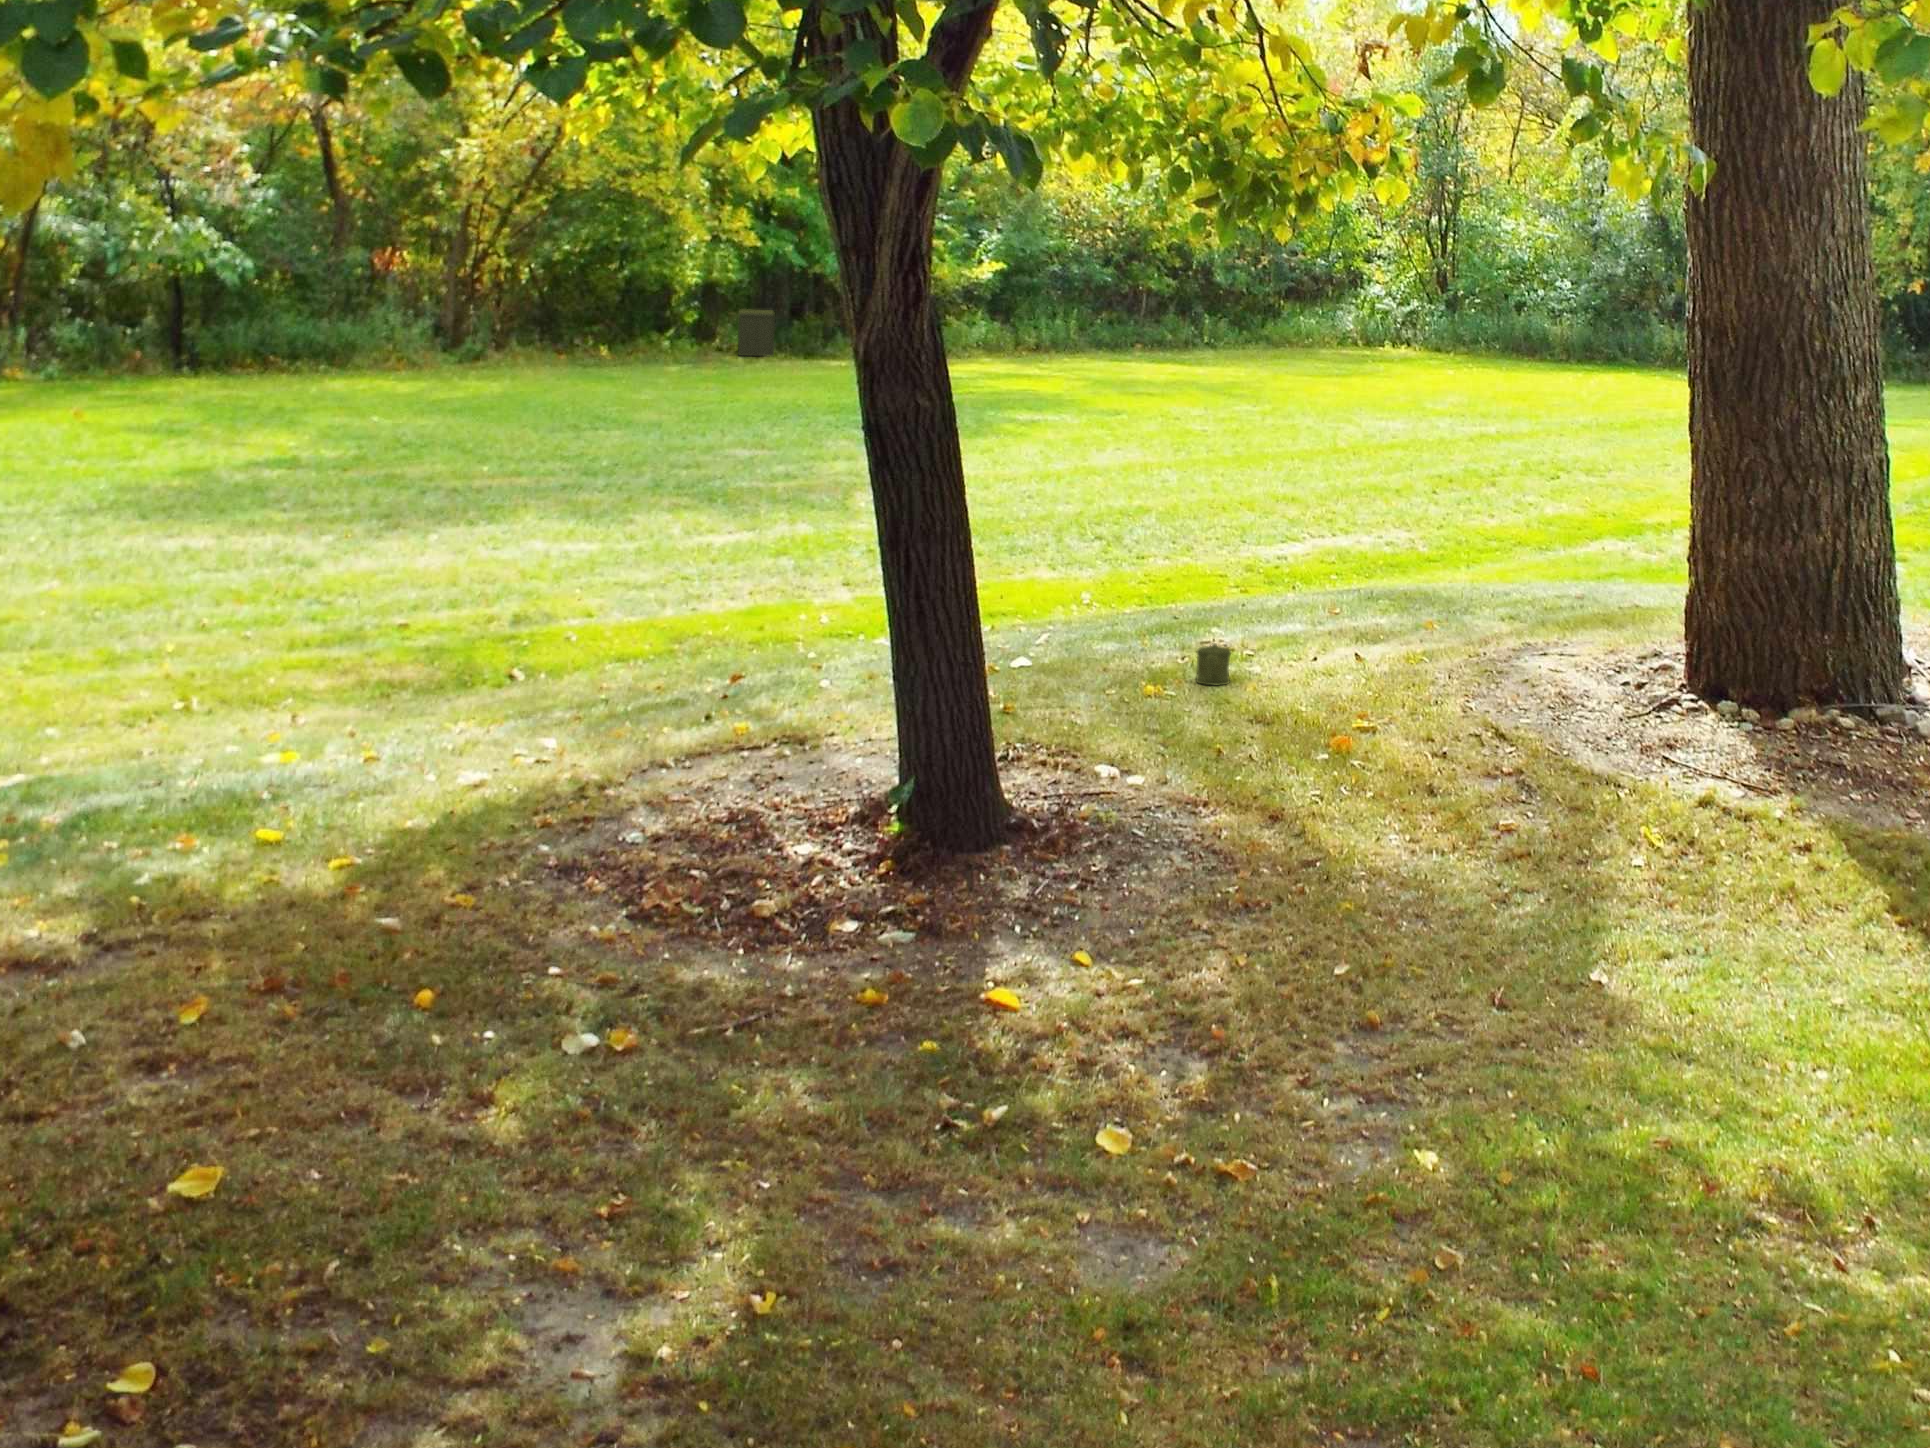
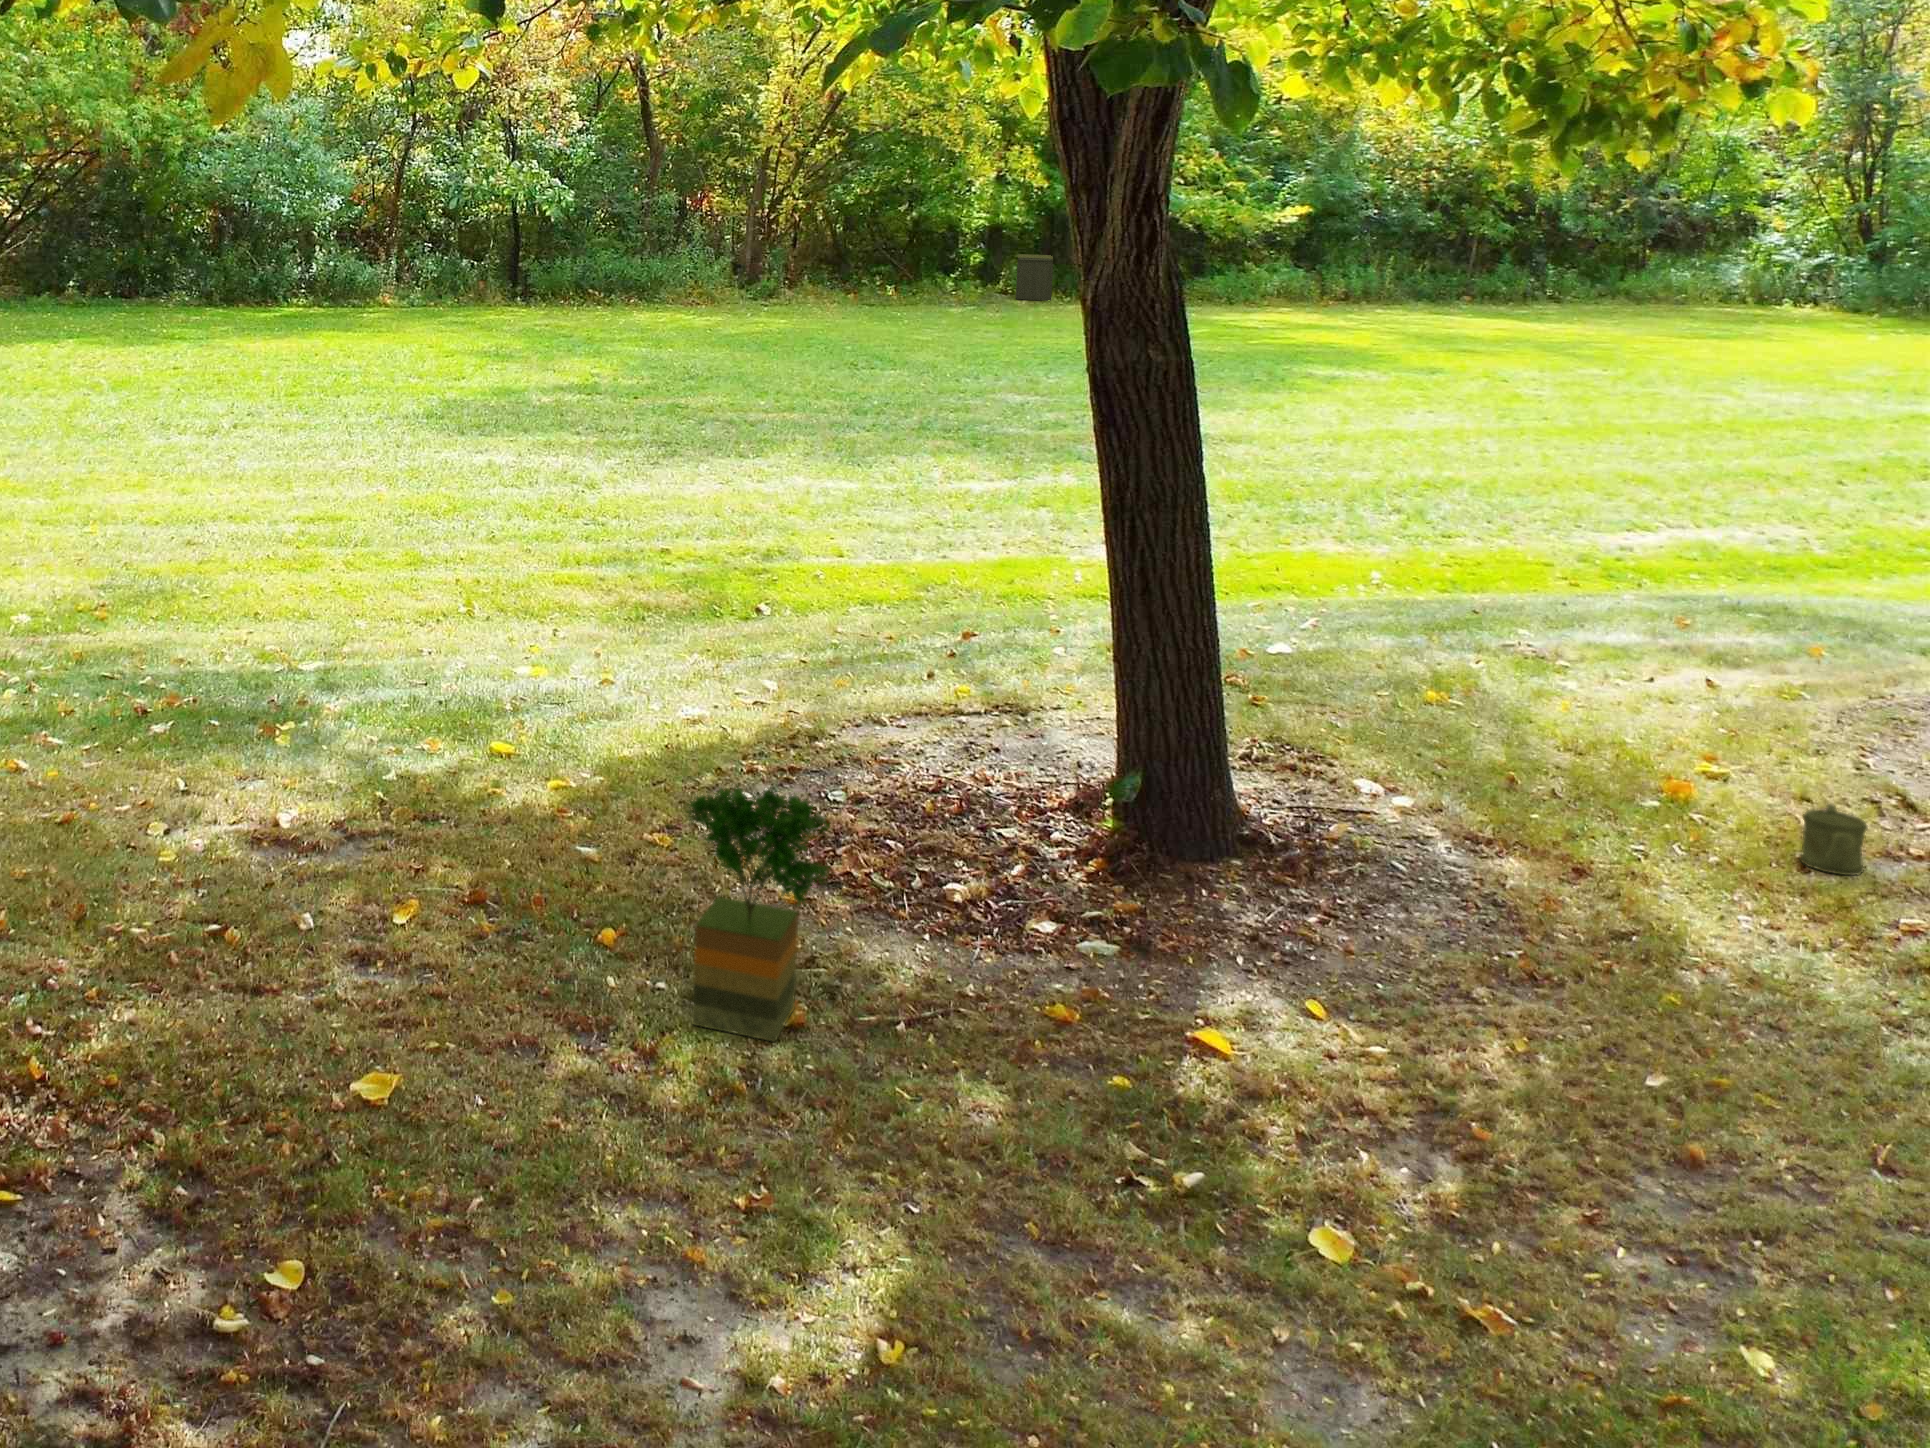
watering can: present [1196,643,1231,685] -> present [1800,804,1868,875]
potted tree: none [502,829,664,1076] -> present [687,787,830,1042]

